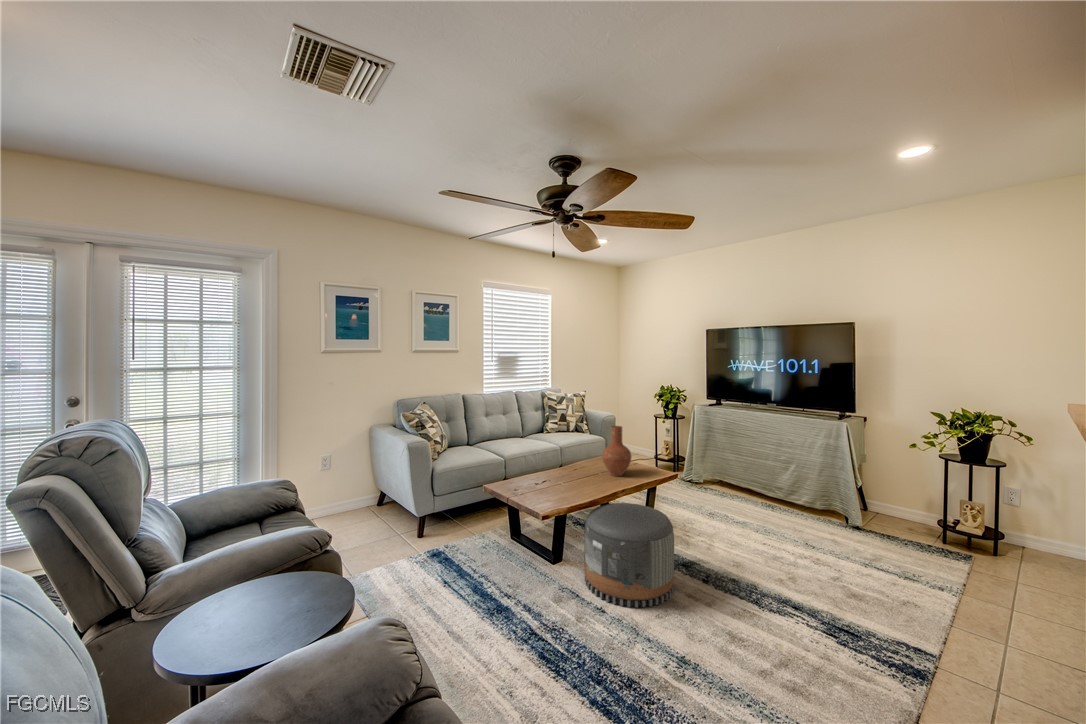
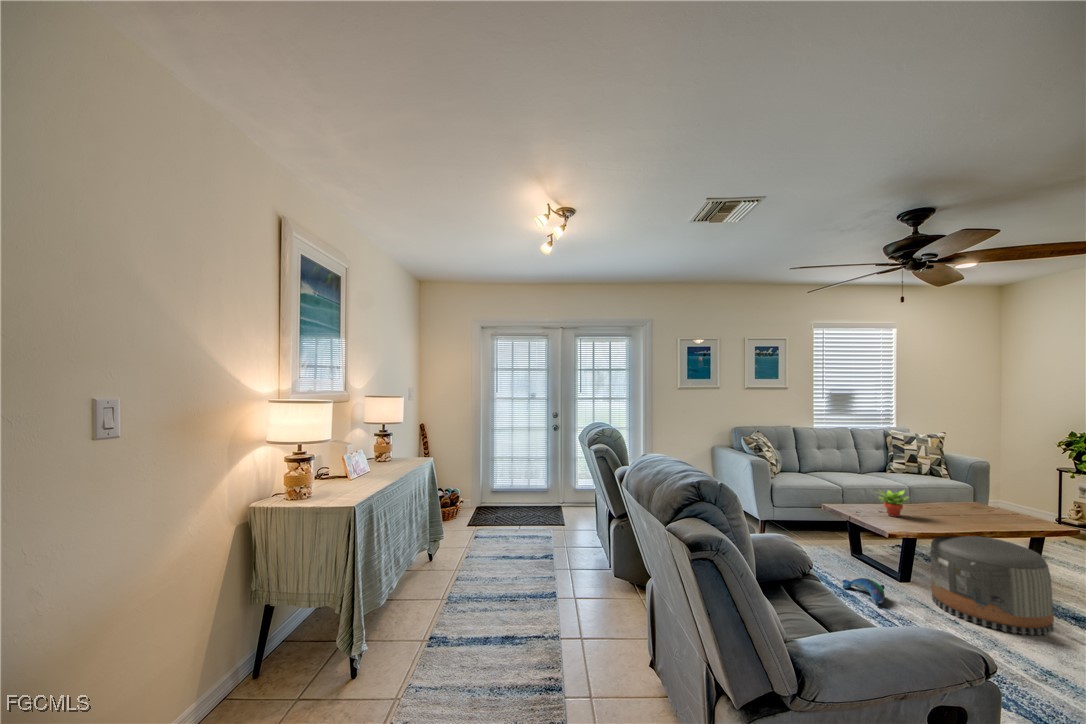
vase: present [602,426,631,476] -> none [959,464,1000,517]
succulent plant: none [536,462,568,495] -> present [880,490,908,517]
plush toy: none [503,580,545,617] -> present [842,578,885,606]

